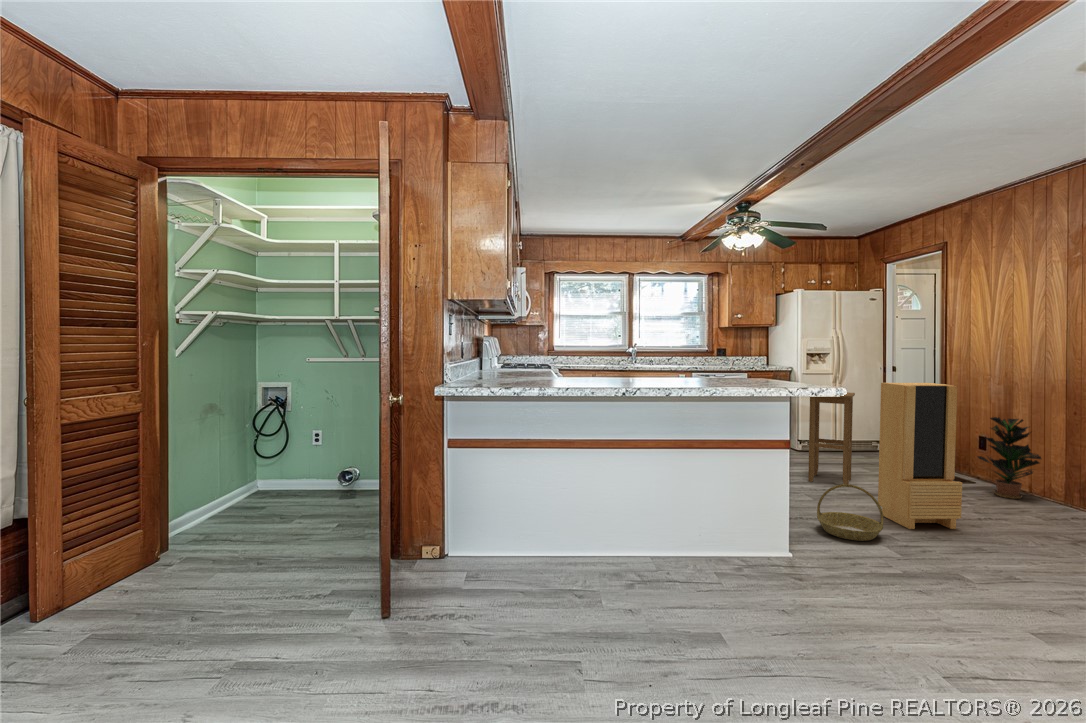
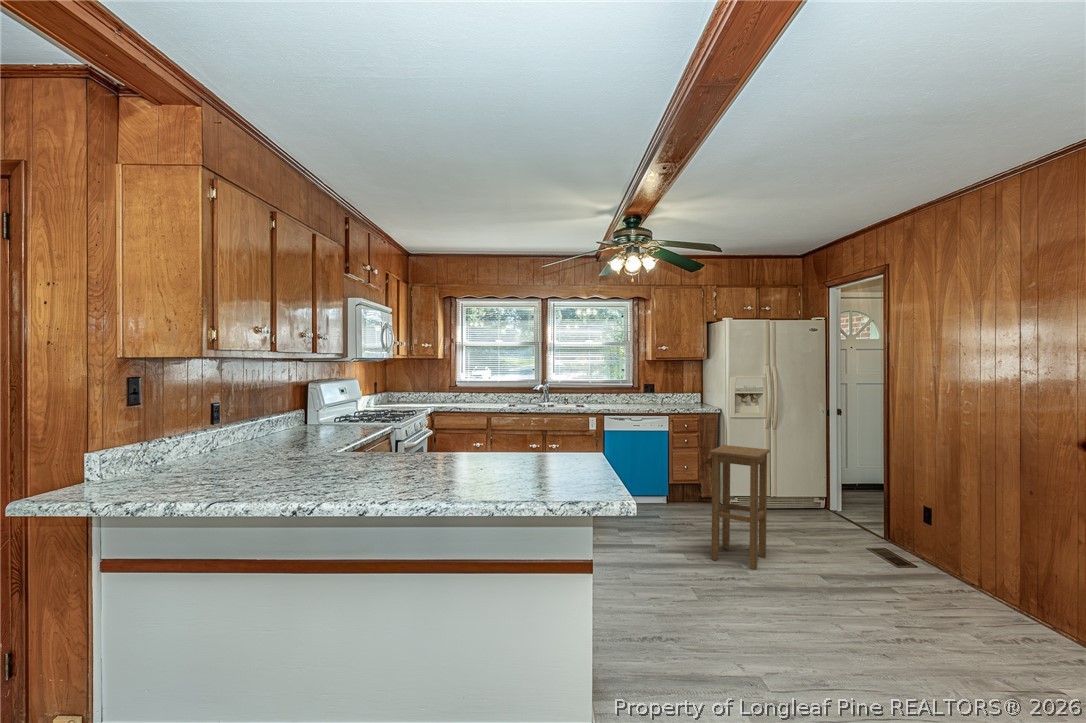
storage cabinet: present [878,383,962,529] -> none [768,451,867,653]
potted plant: present [978,417,1041,499] -> none [914,486,991,594]
basket: present [817,484,884,541] -> none [673,594,754,678]

